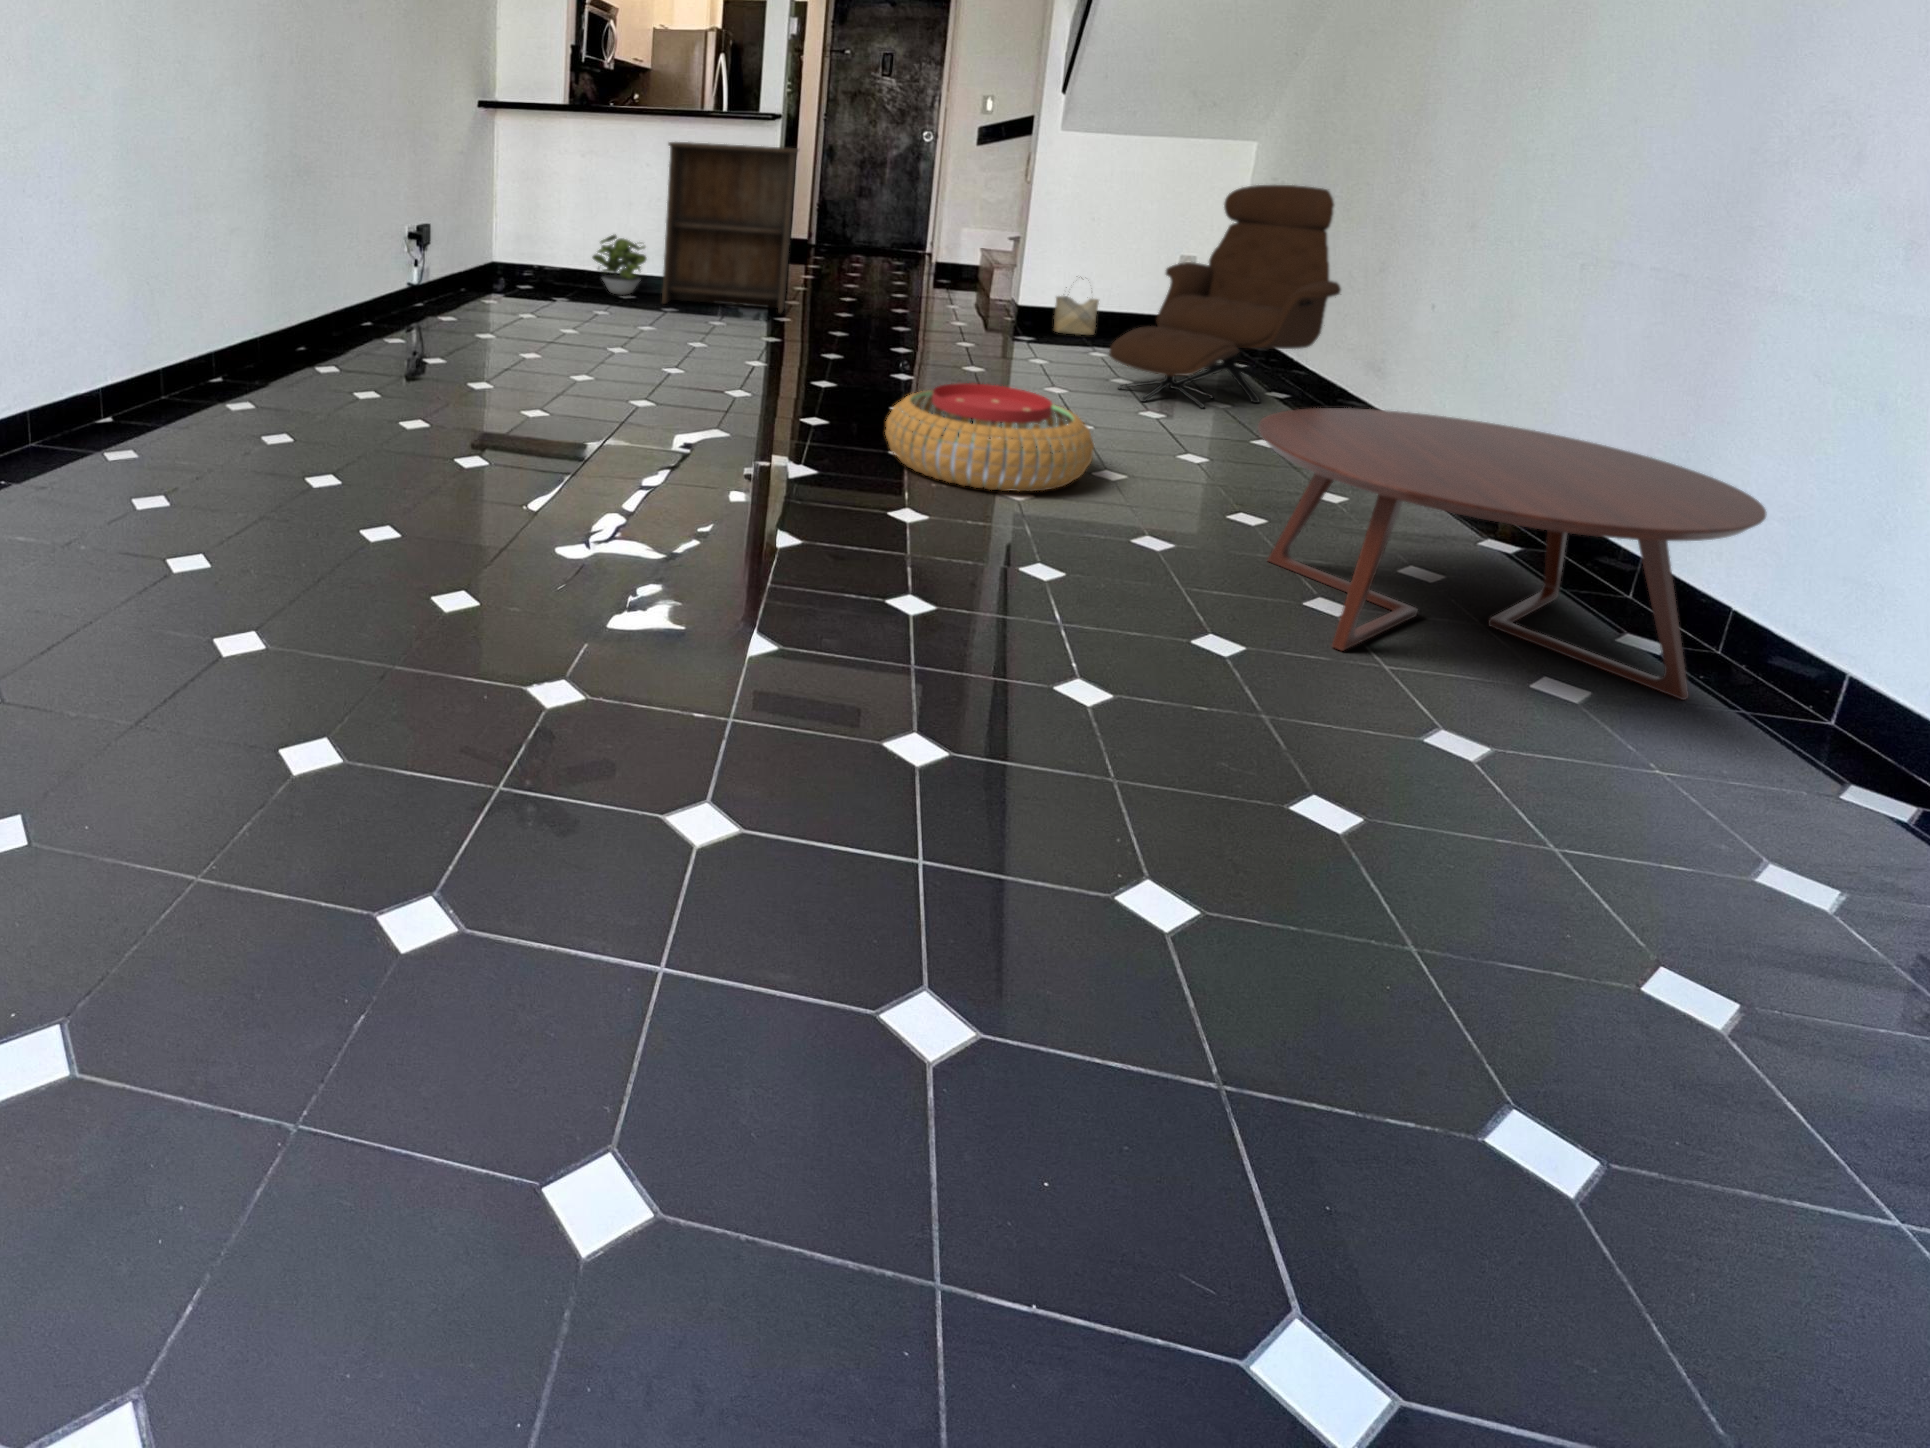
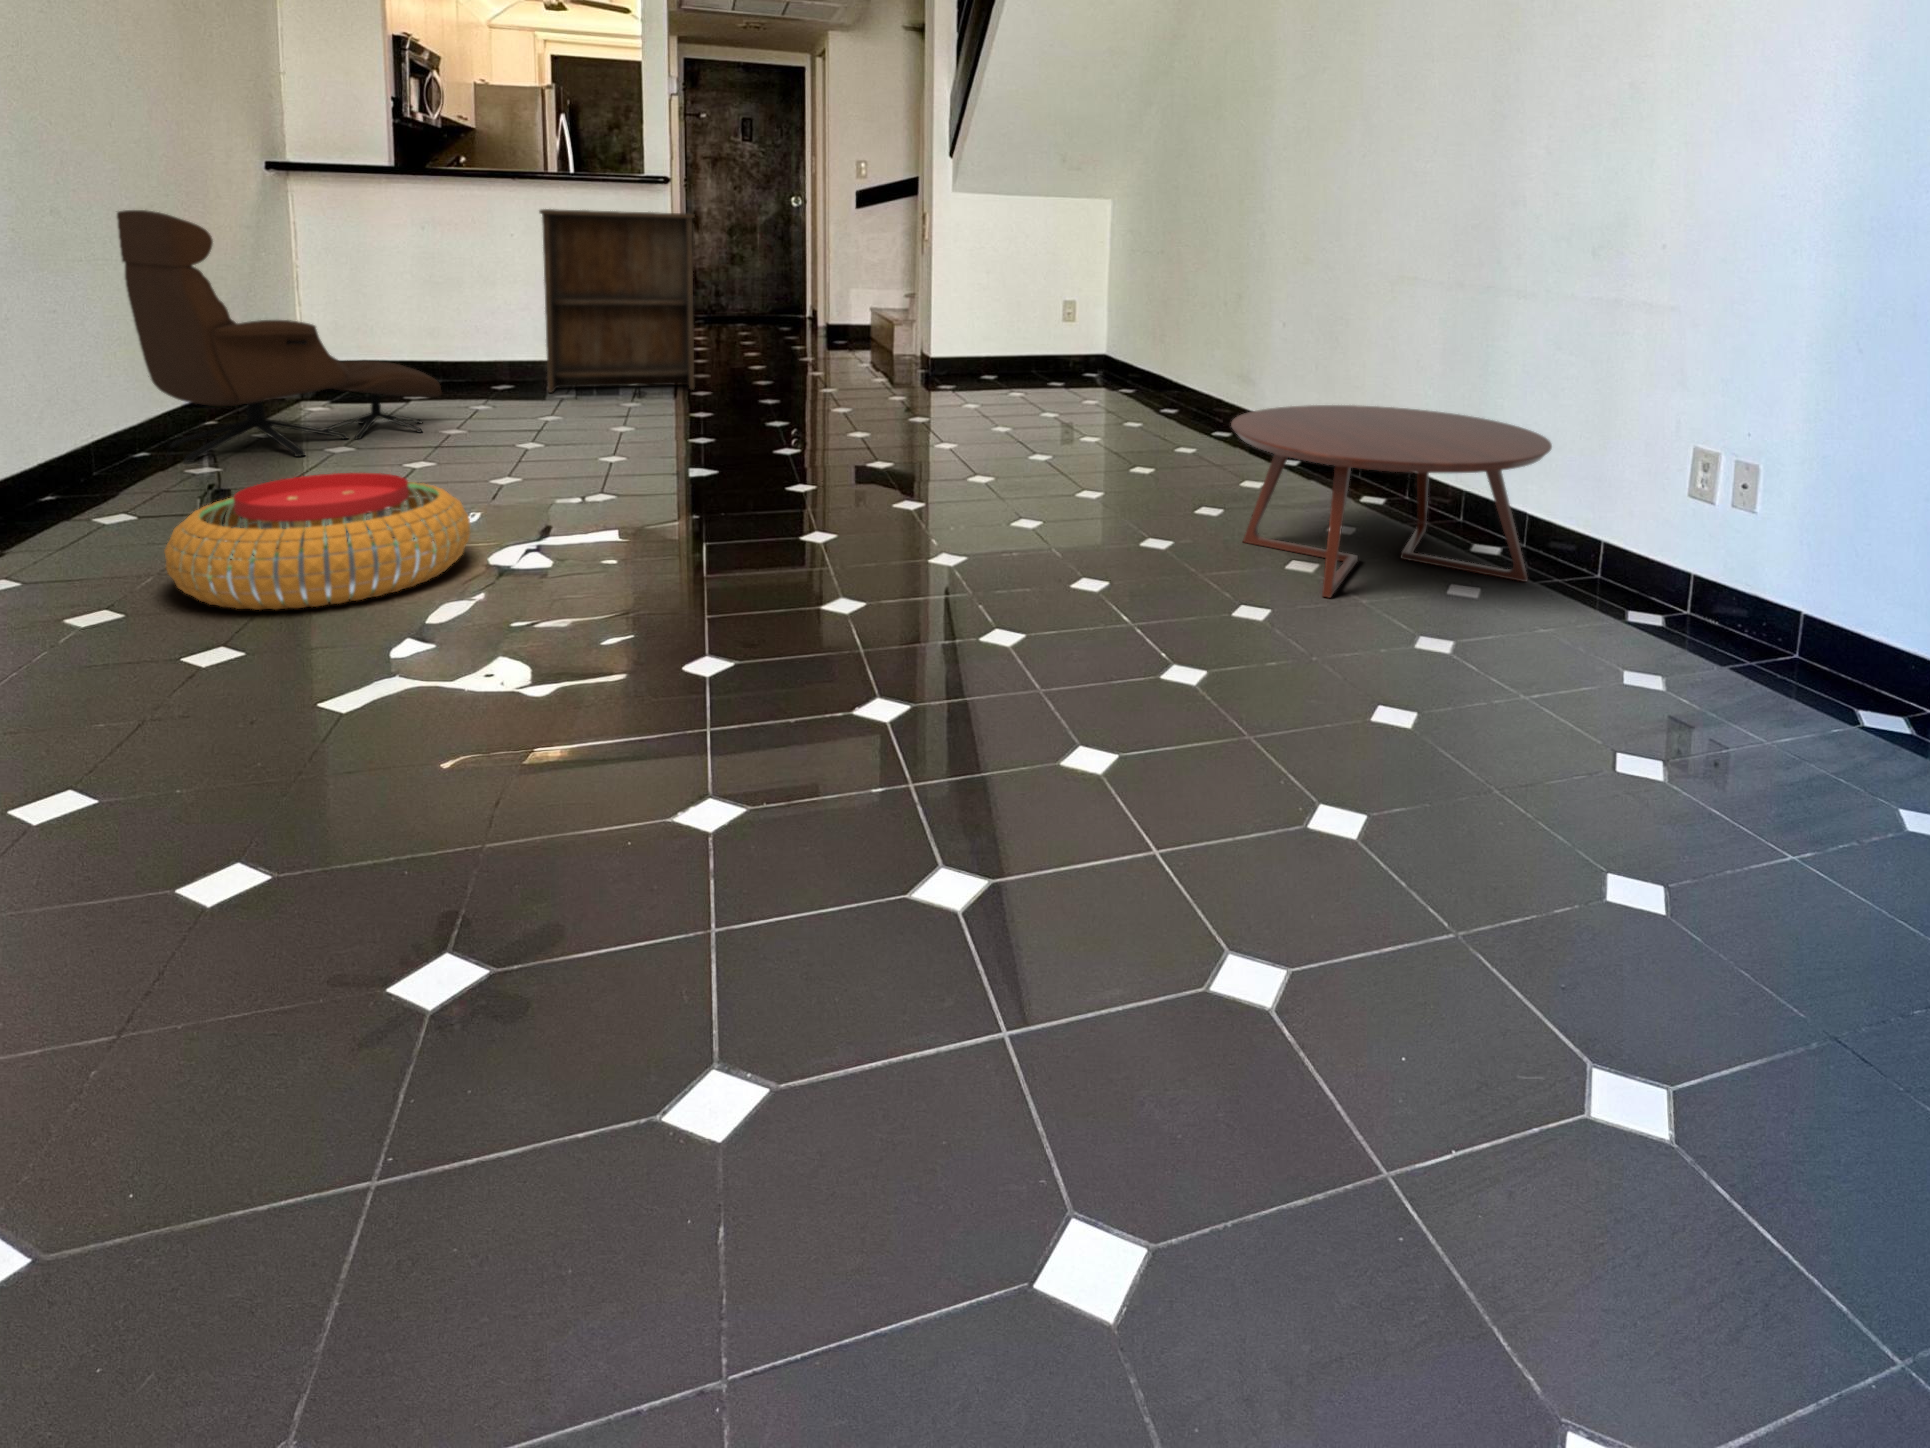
lounge chair: present [1109,185,1341,408] -> present [117,210,442,462]
potted plant: present [593,235,646,295] -> none [446,318,517,388]
woven basket: present [1054,277,1099,335] -> none [965,326,1003,380]
pouf: present [885,383,1094,491] -> present [164,473,470,610]

